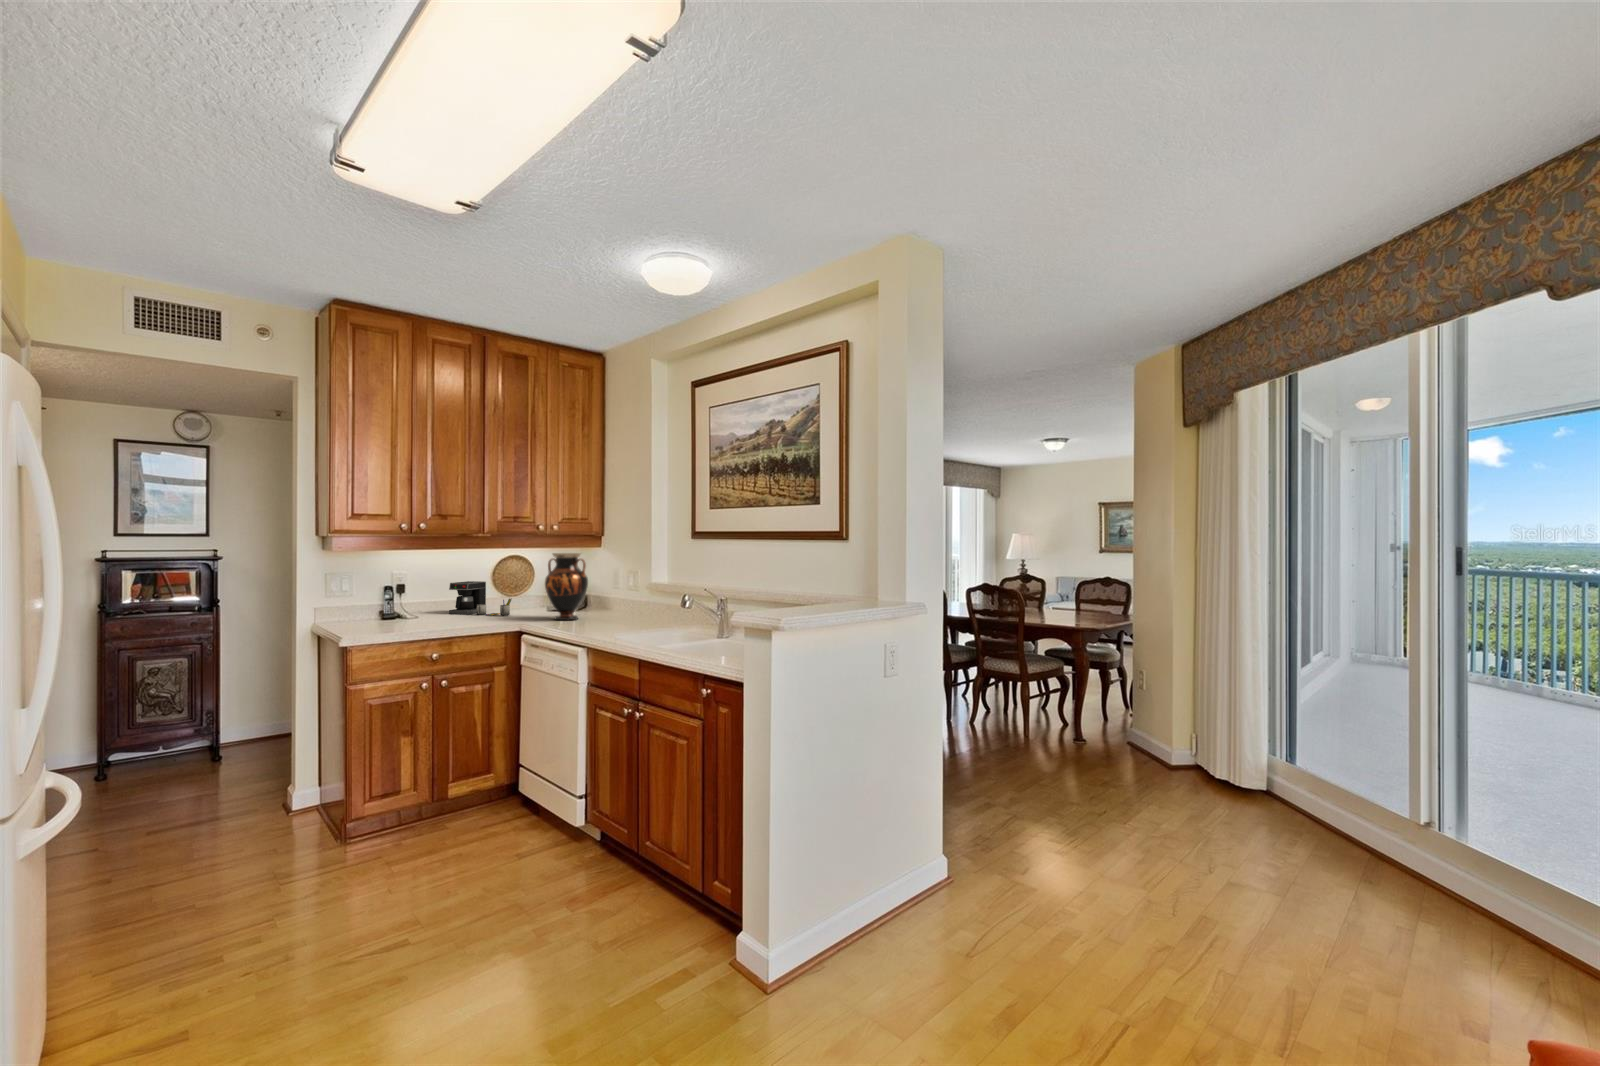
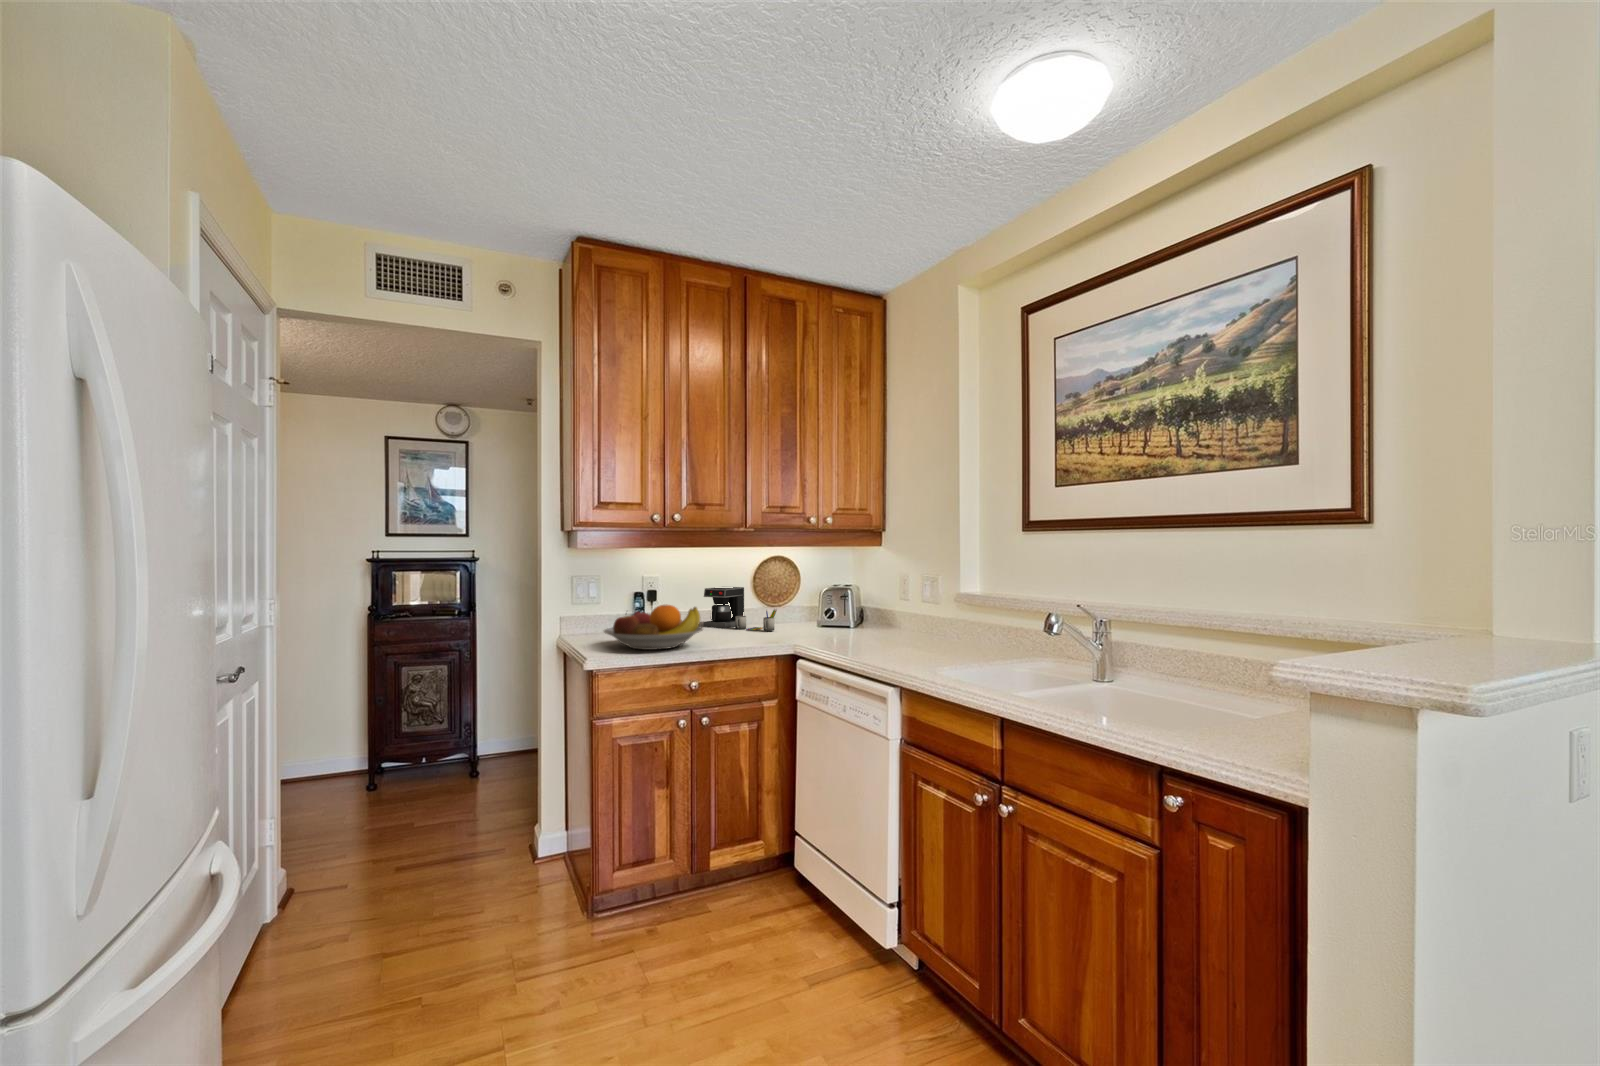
vase: present [545,553,588,620] -> none [820,551,874,641]
fruit bowl: none [355,596,444,631] -> present [604,605,703,650]

